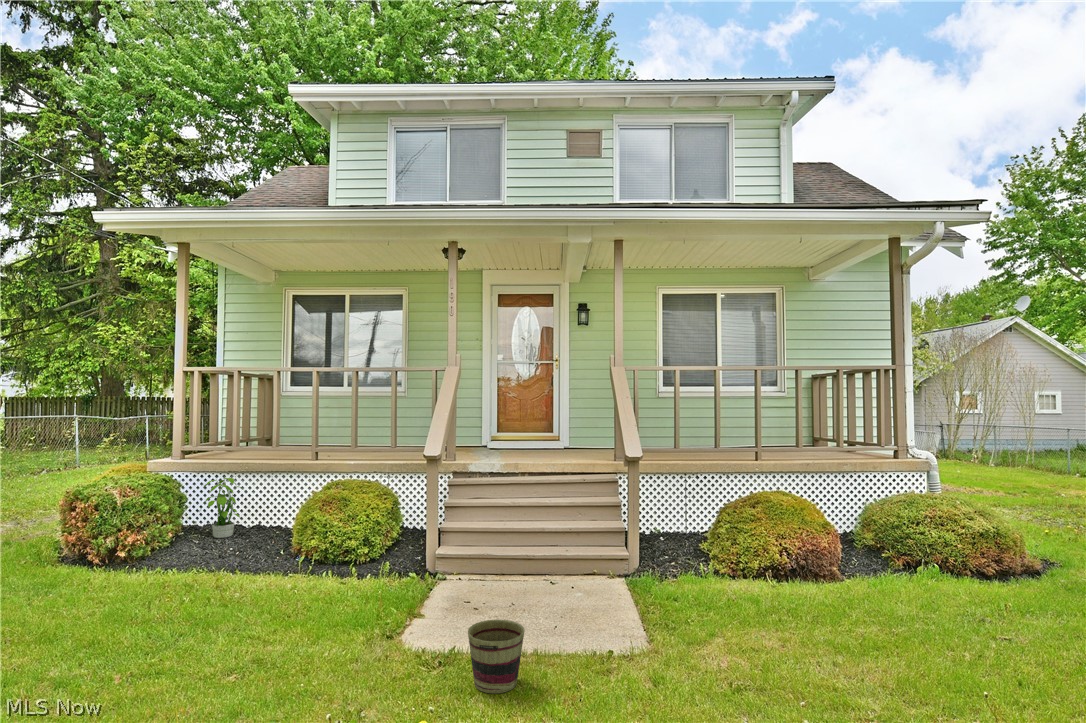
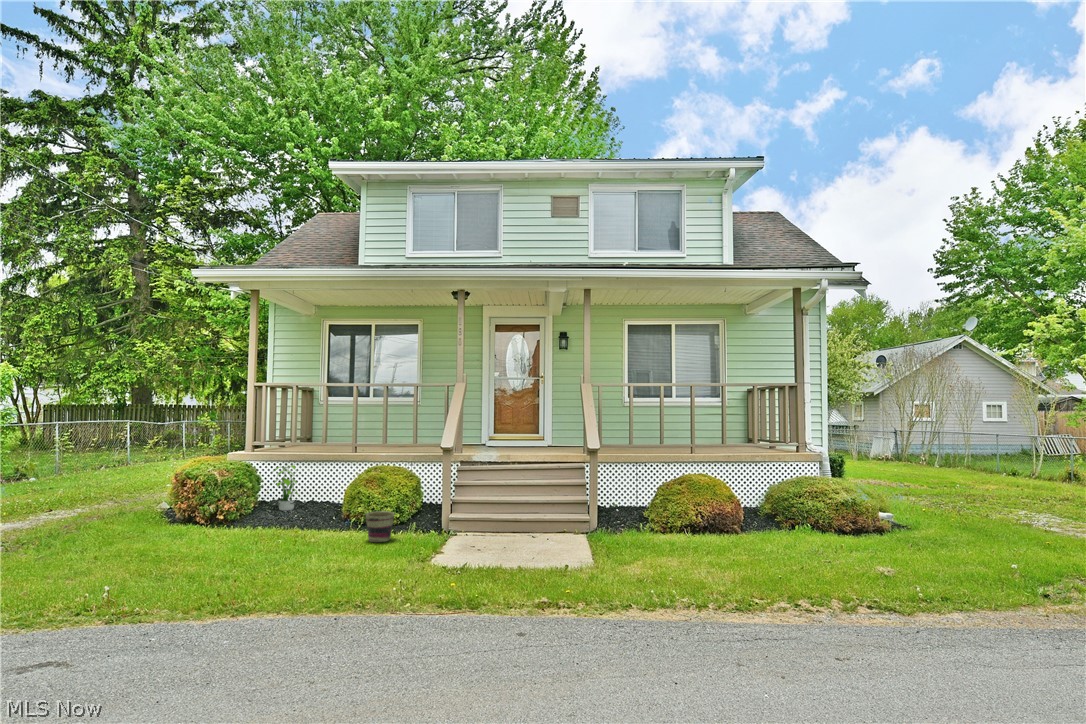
basket: present [468,619,525,693] -> present [366,511,394,542]

